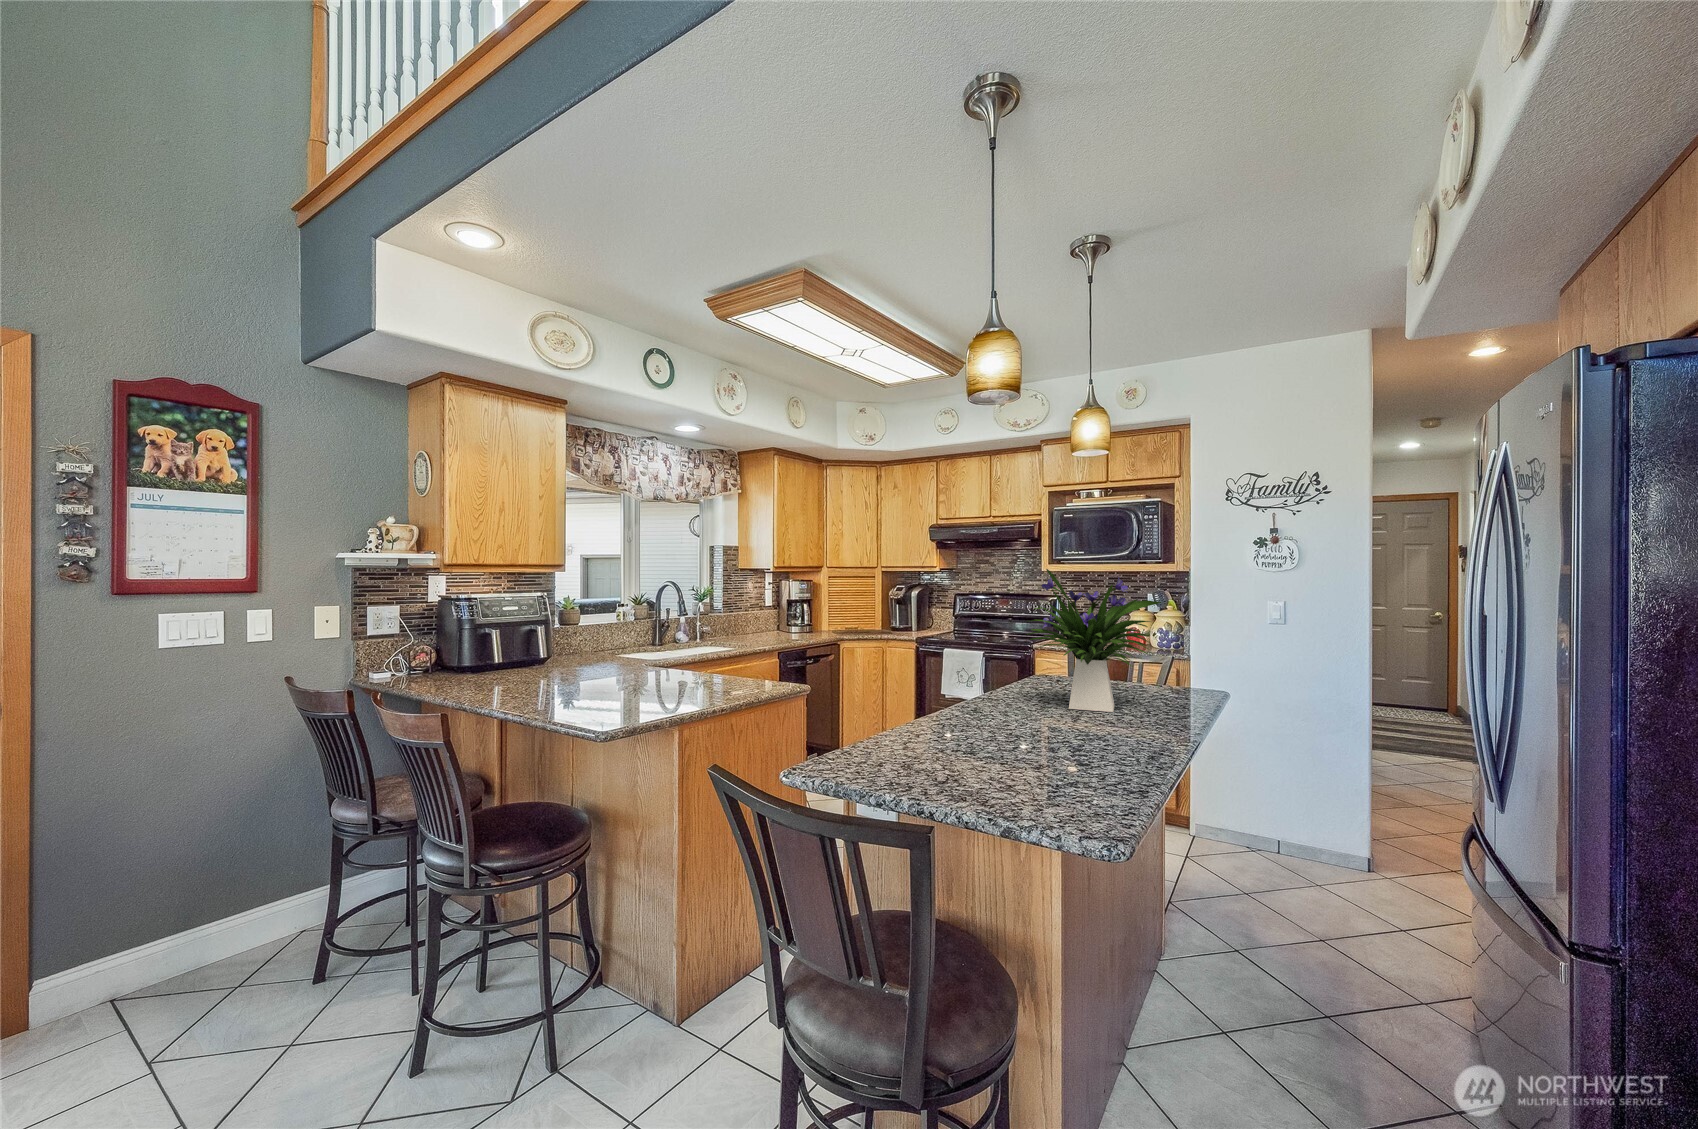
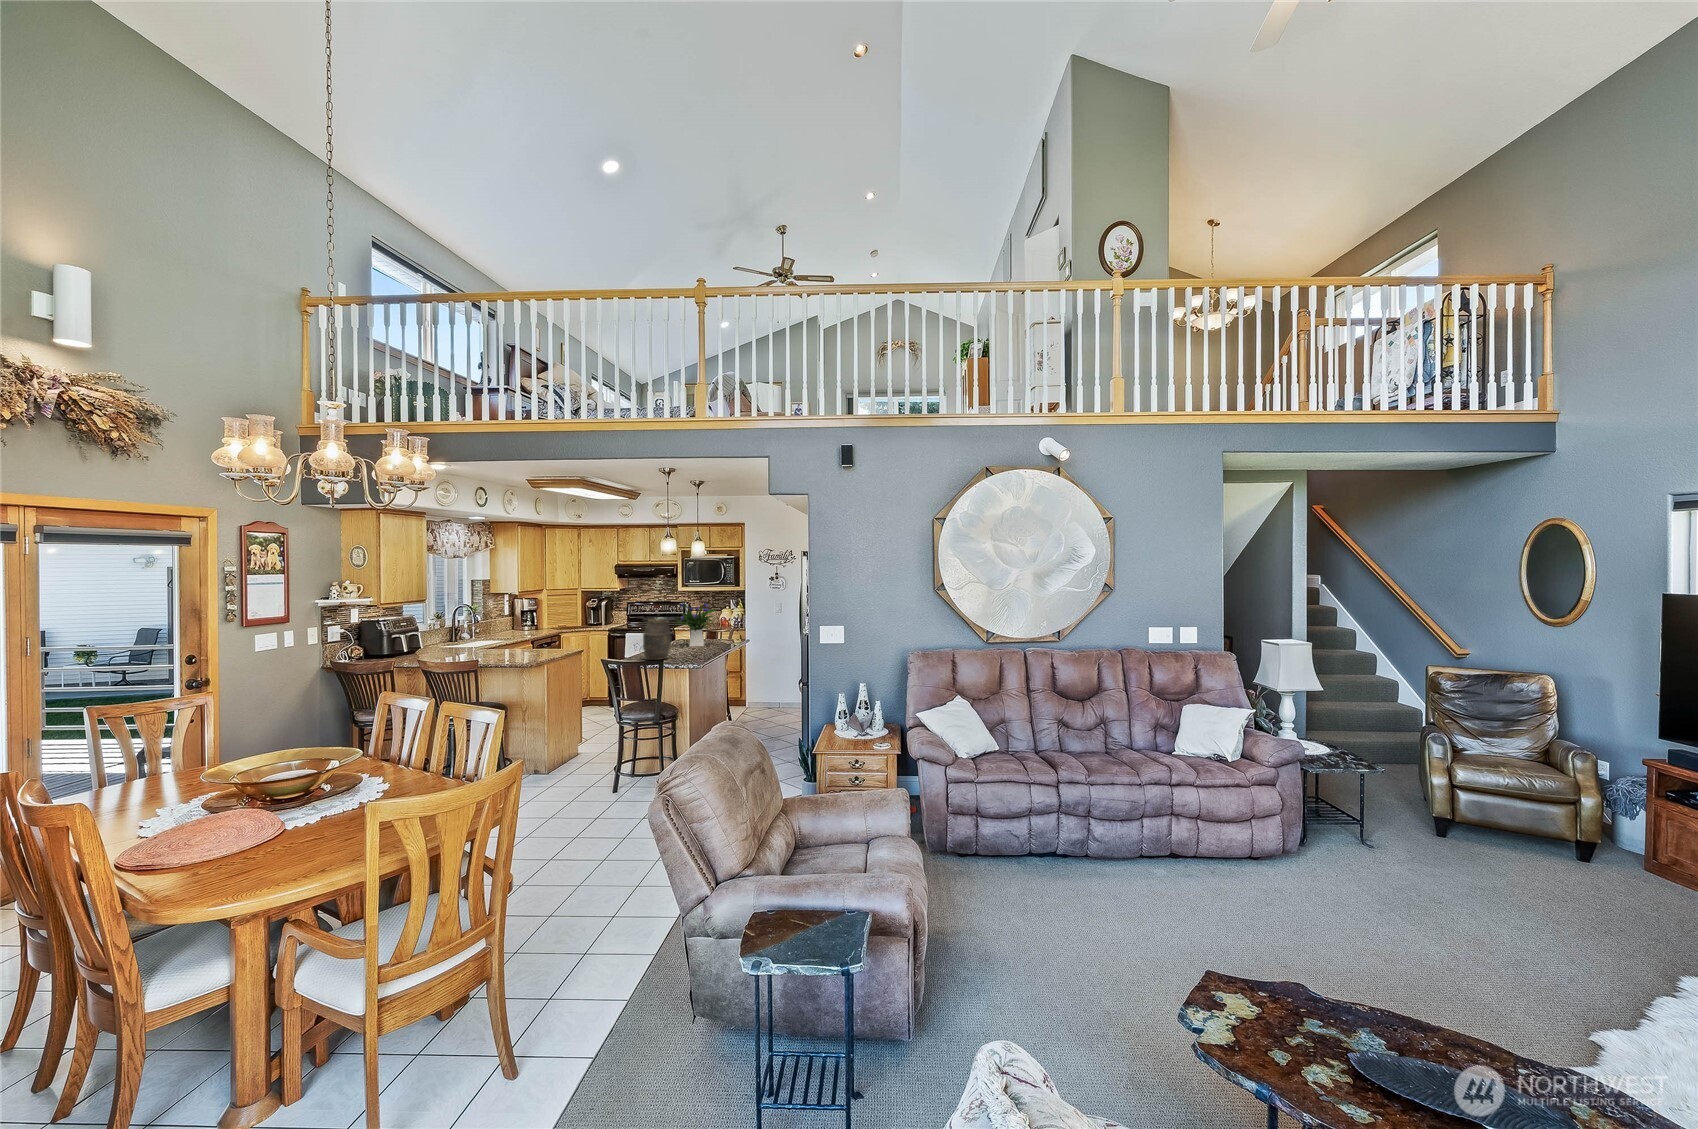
vase: none [899,618,1006,778] -> present [643,619,671,660]

